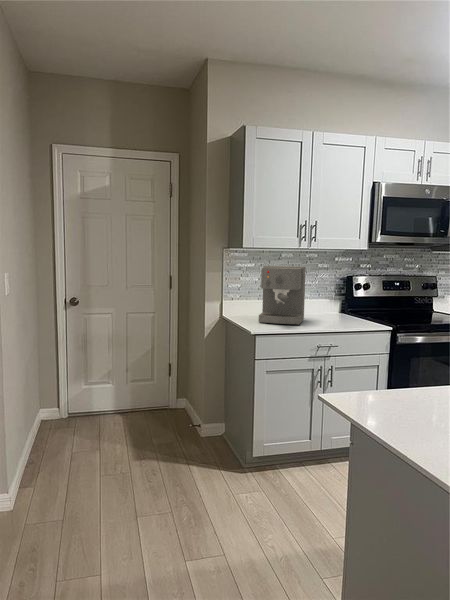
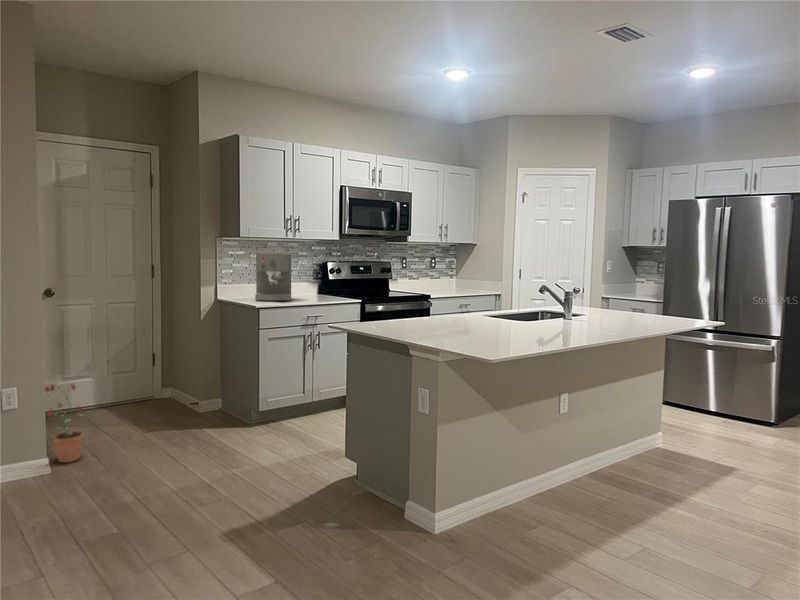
potted plant: none [21,406,67,490] -> present [45,384,84,462]

